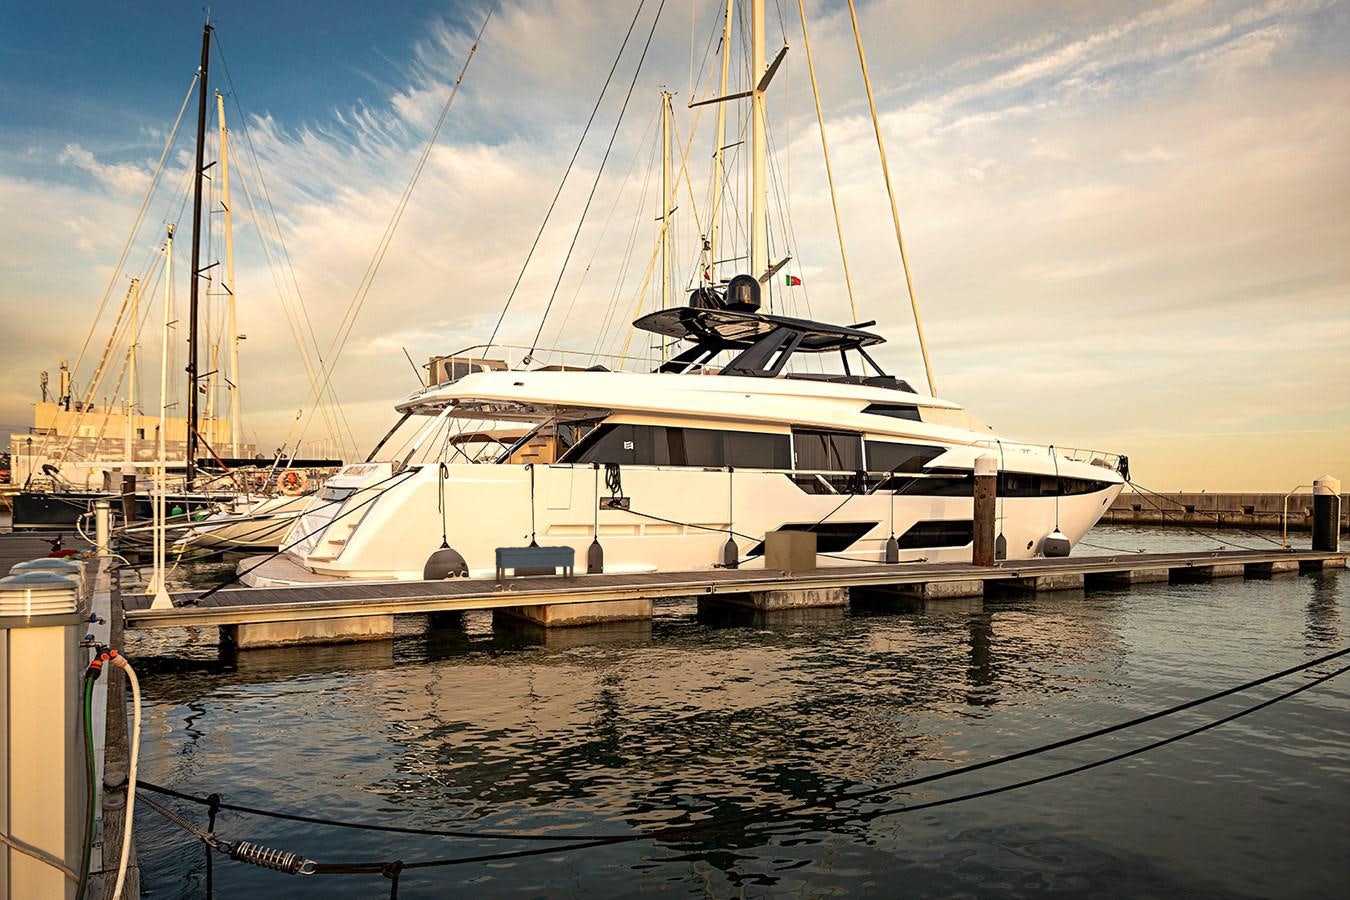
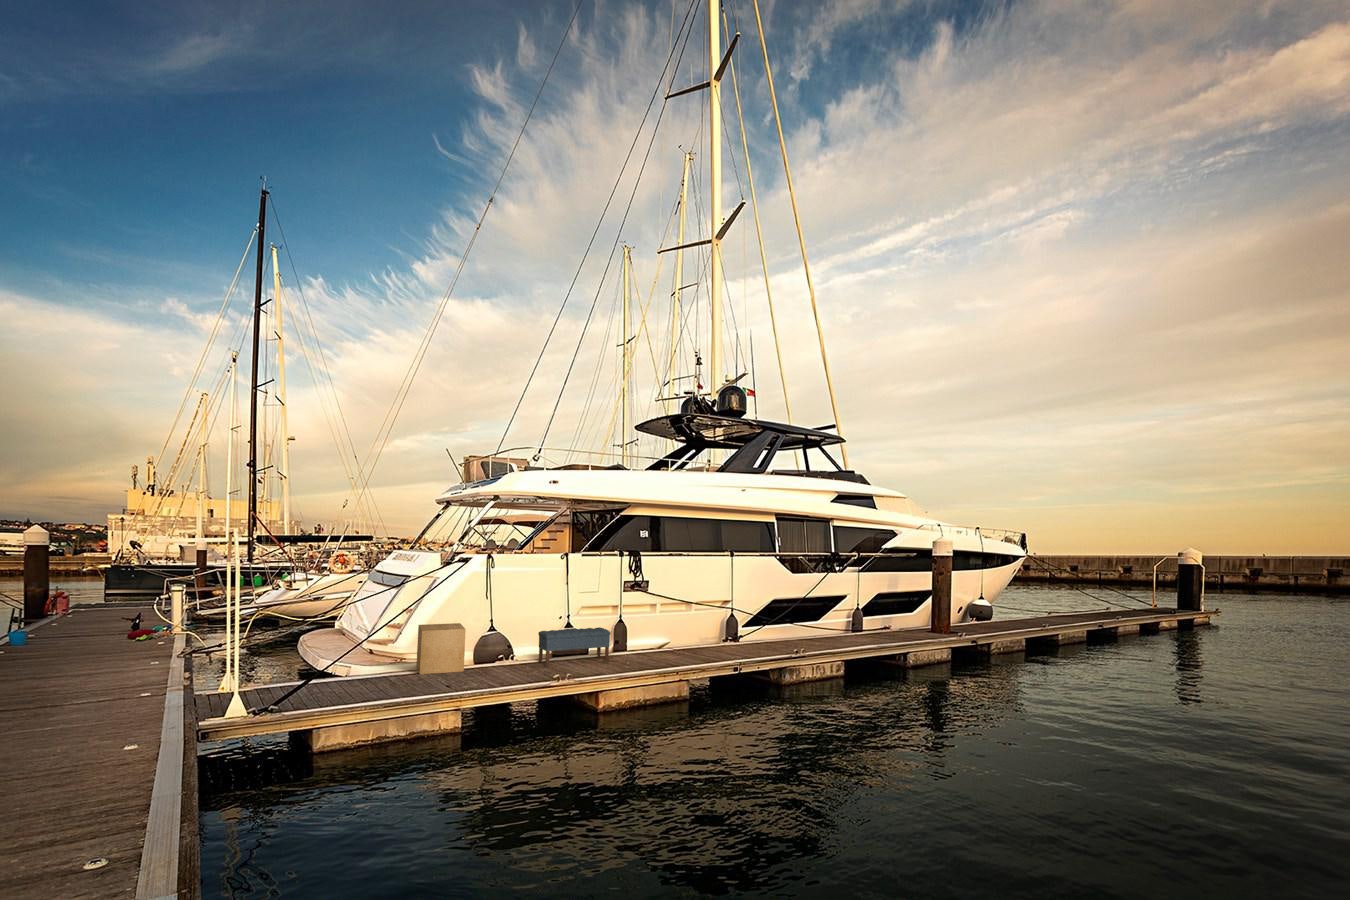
cardboard box: present [765,530,817,571] -> present [416,623,466,674]

